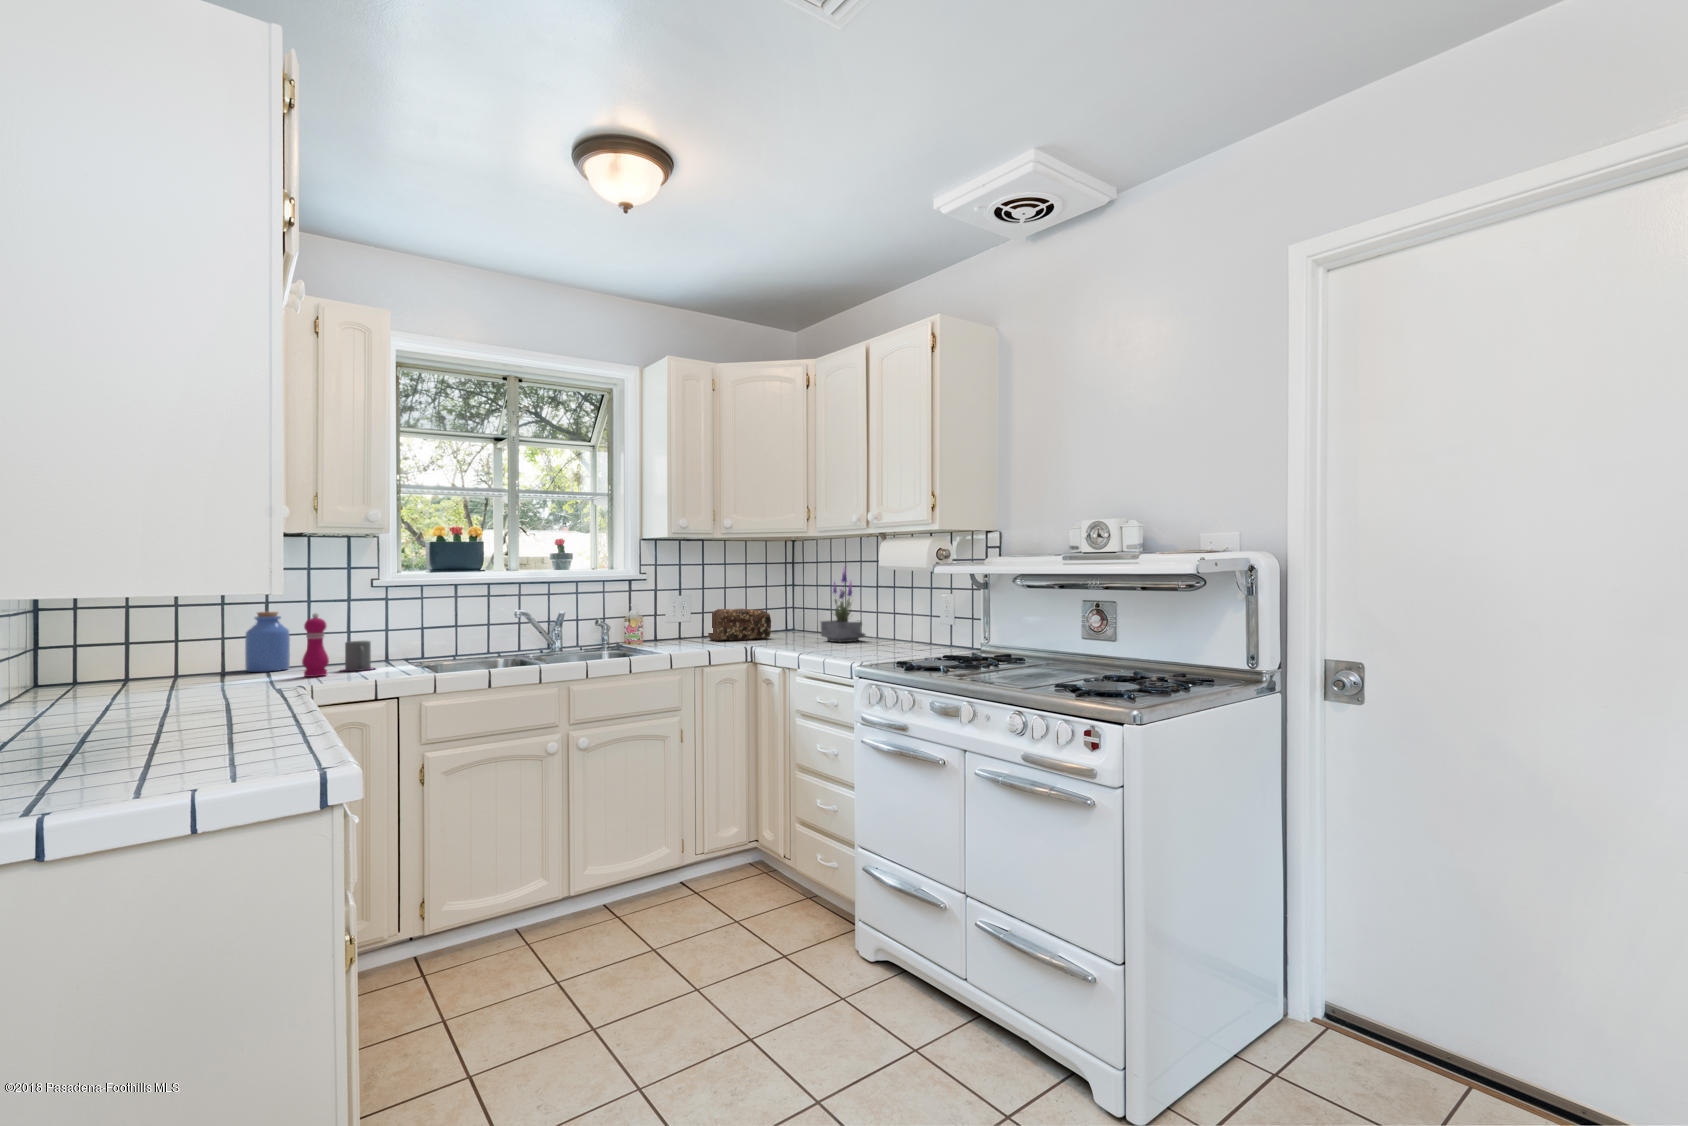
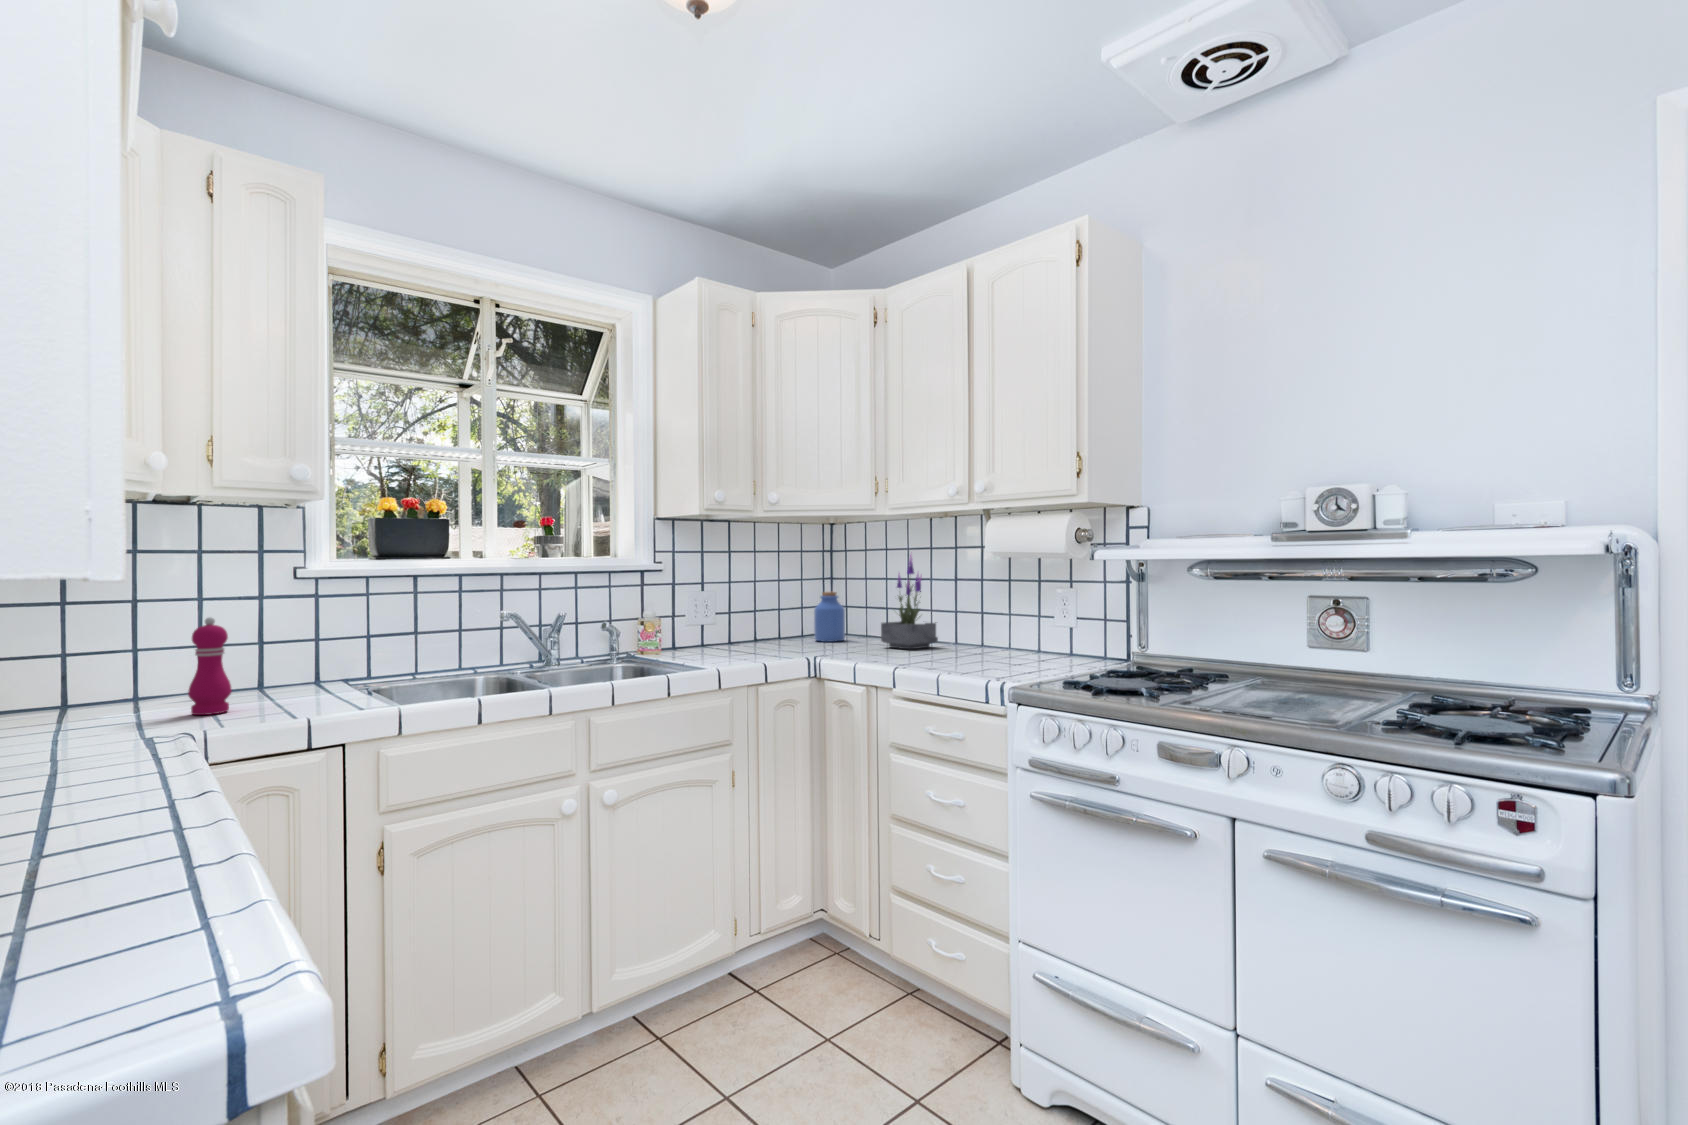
bread loaf: present [708,609,771,641] -> none [732,607,812,648]
jar: present [245,611,290,672] -> present [814,592,845,642]
mug: present [342,641,373,671] -> none [248,657,304,703]

